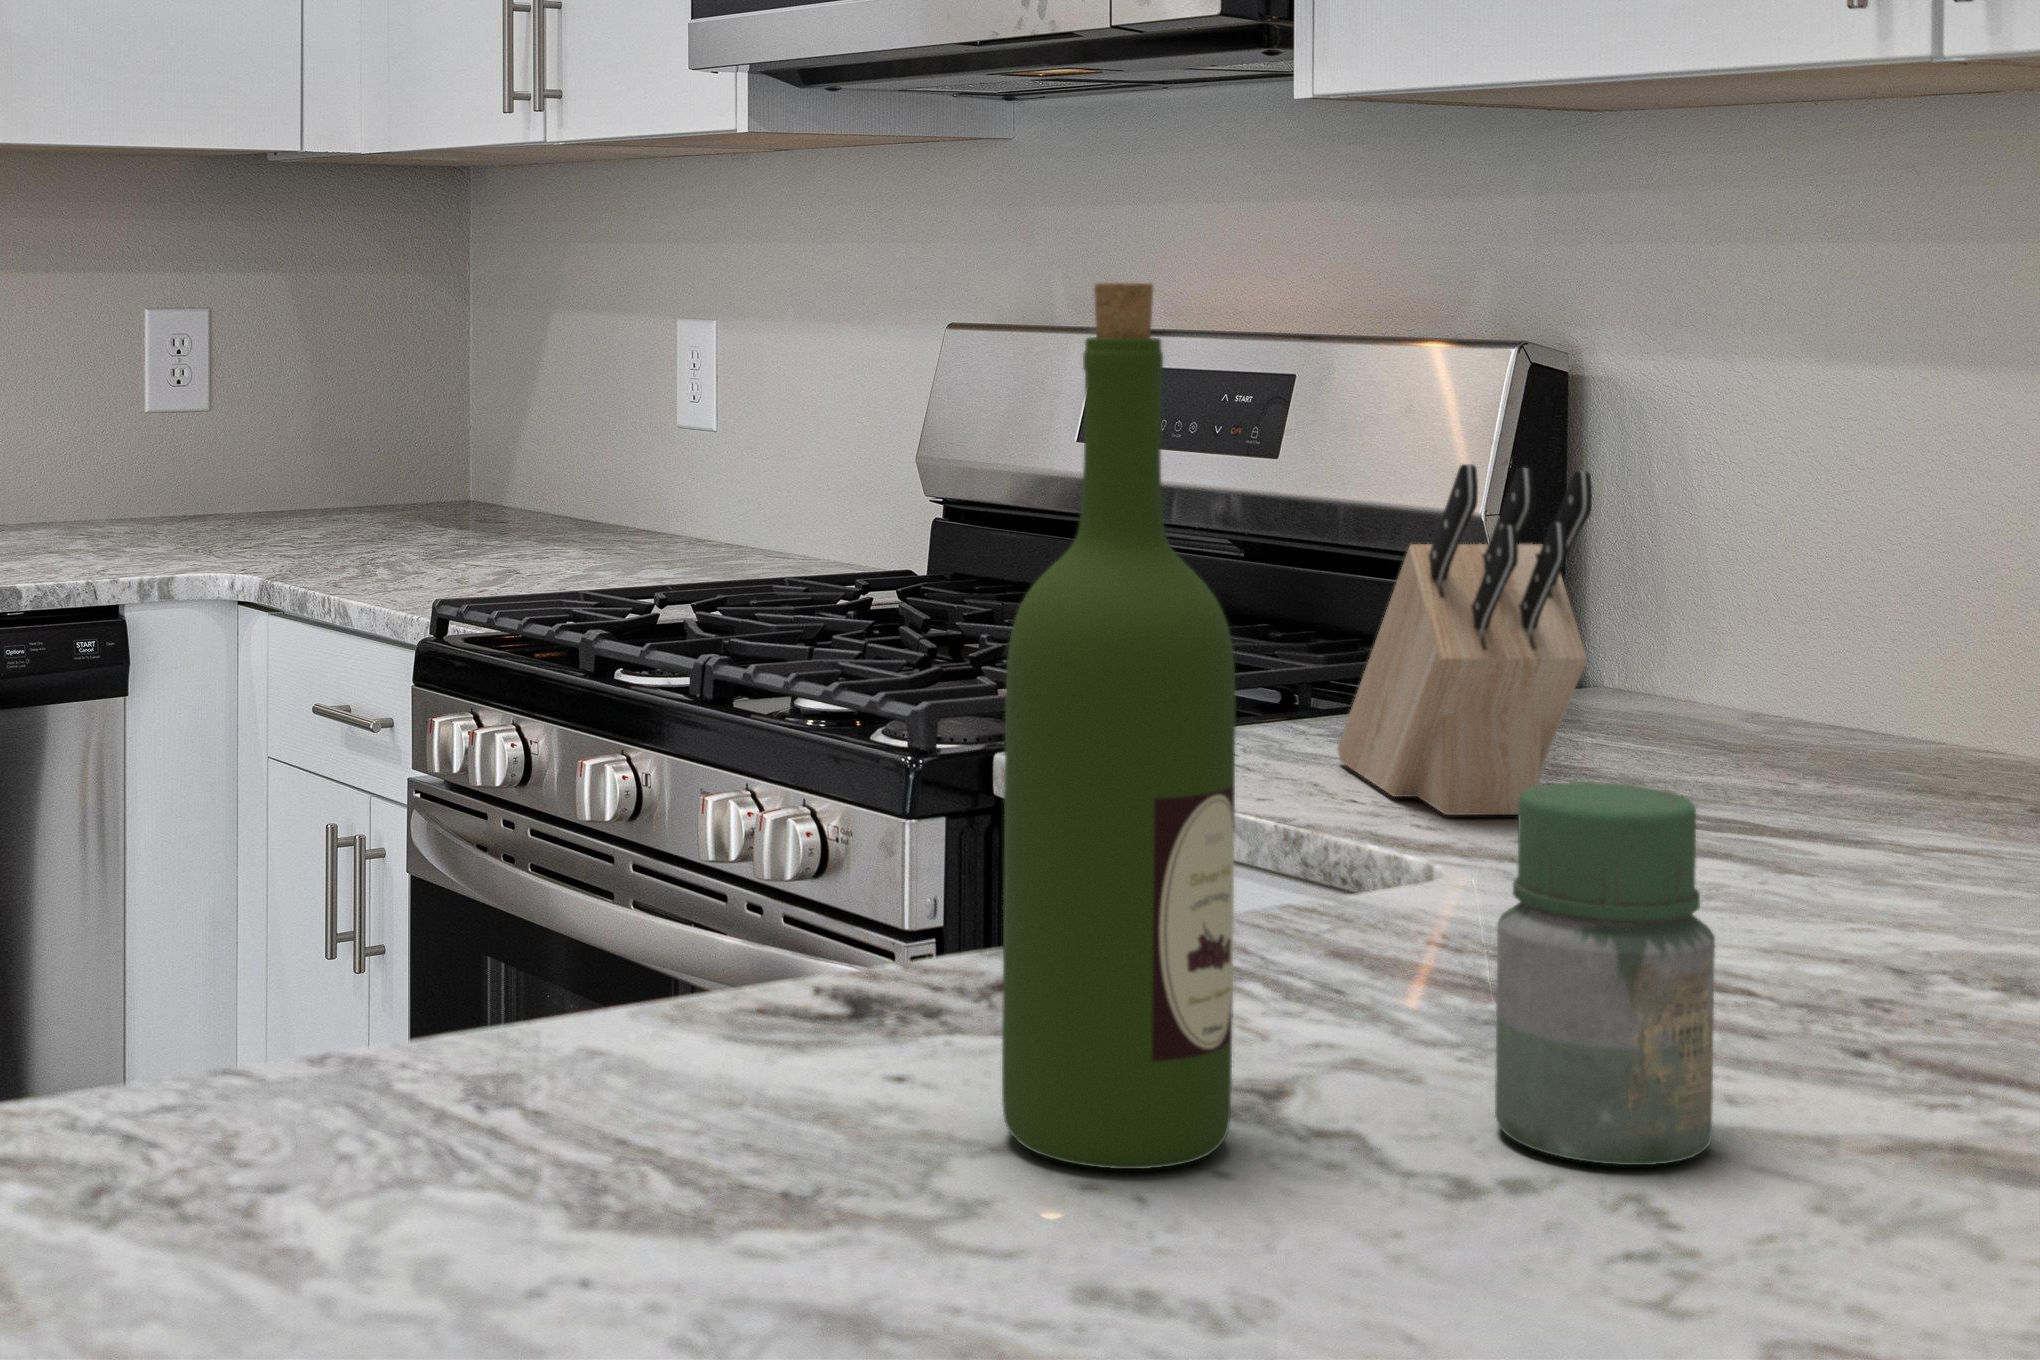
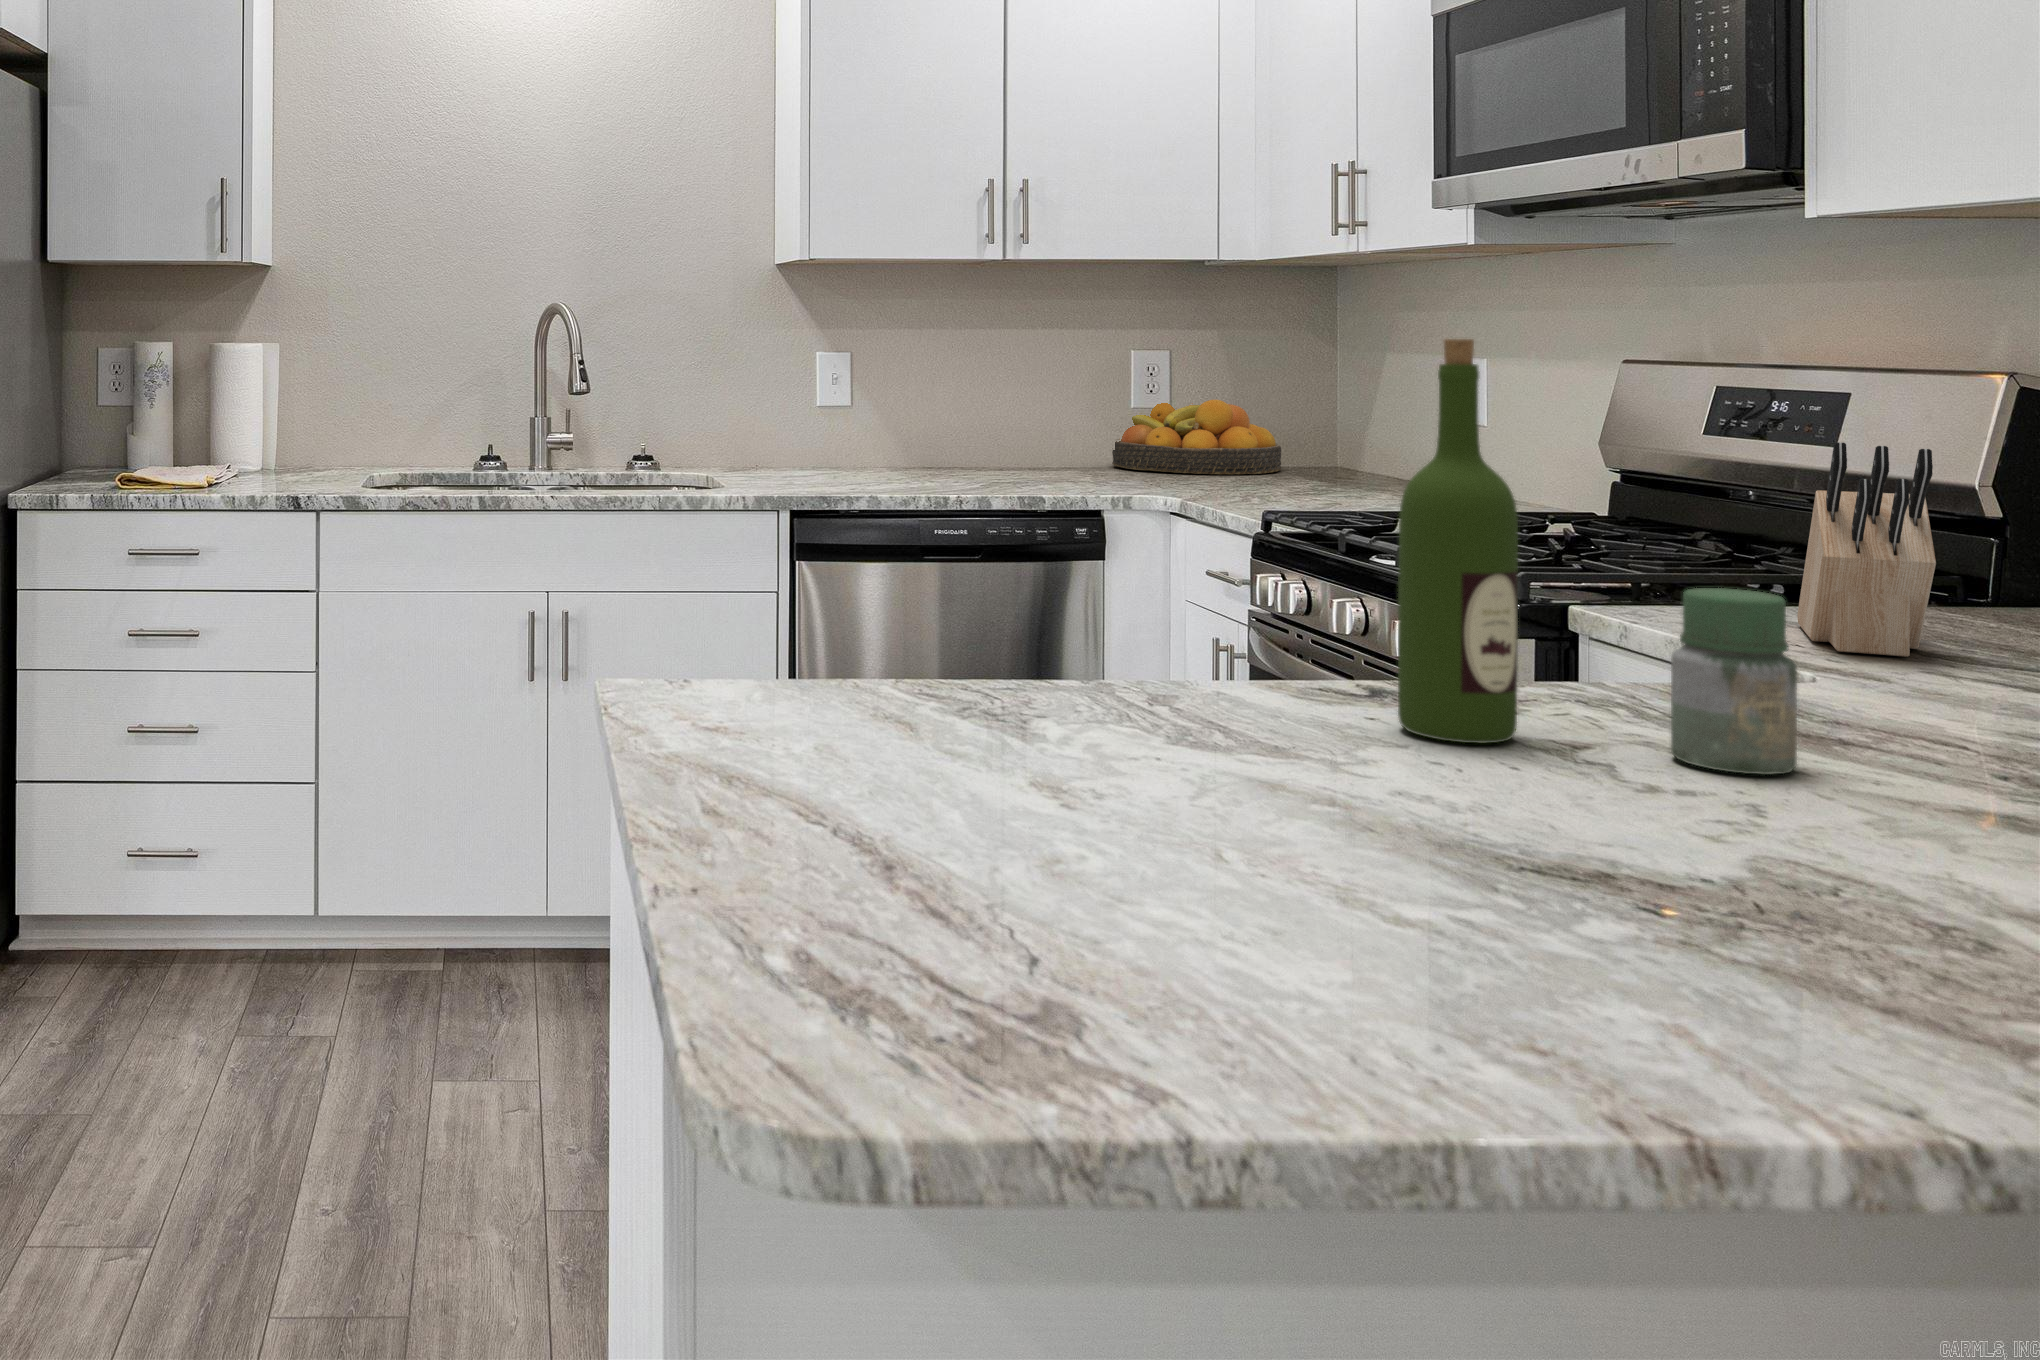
fruit bowl: none [115,392,396,524] -> present [1112,400,1281,474]

